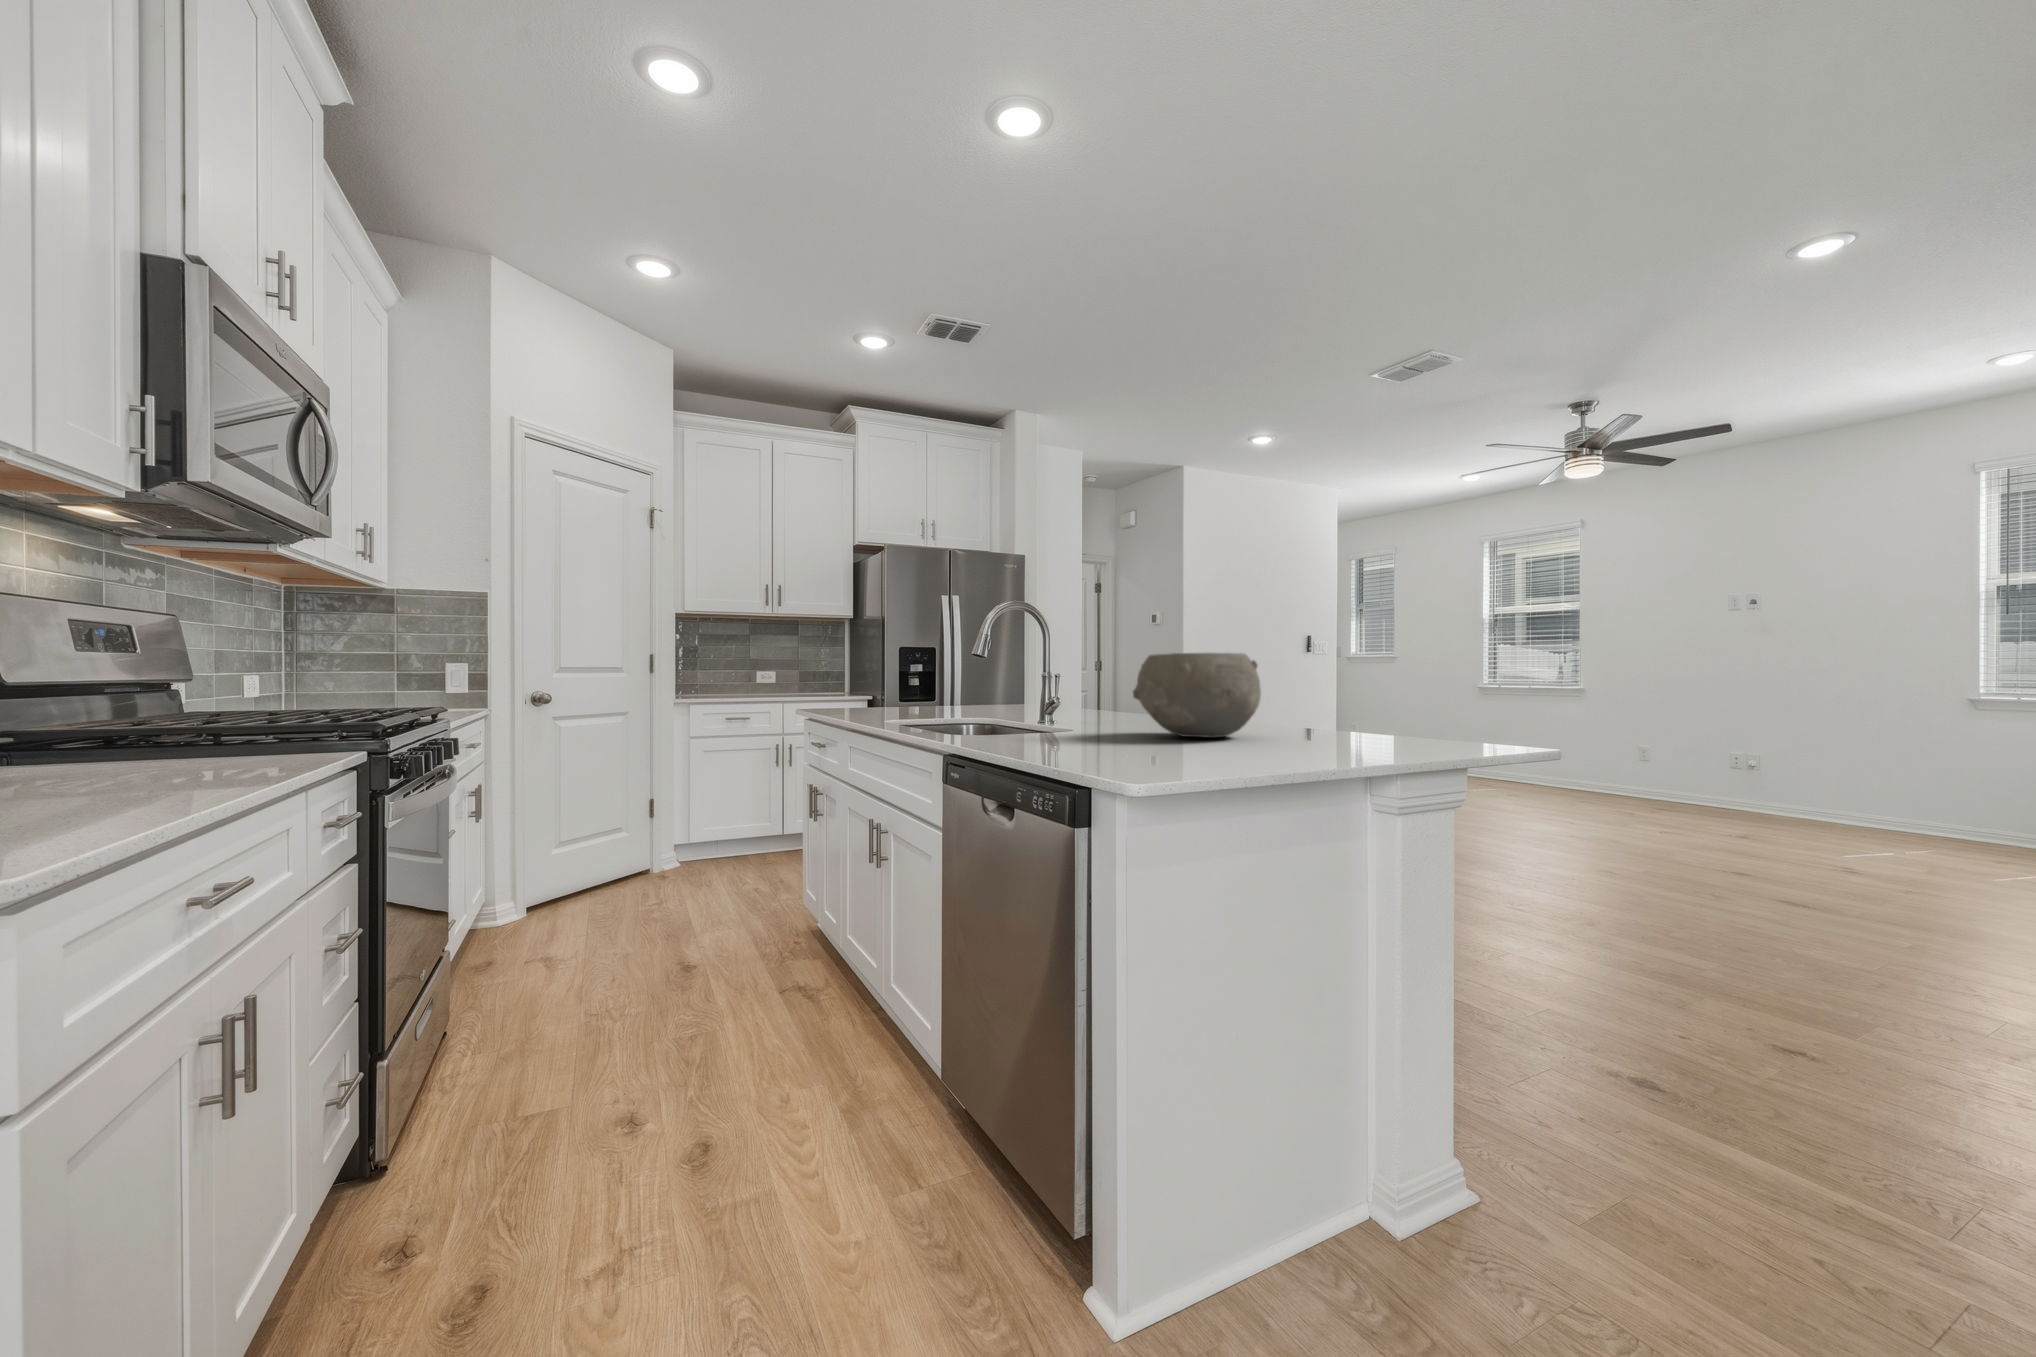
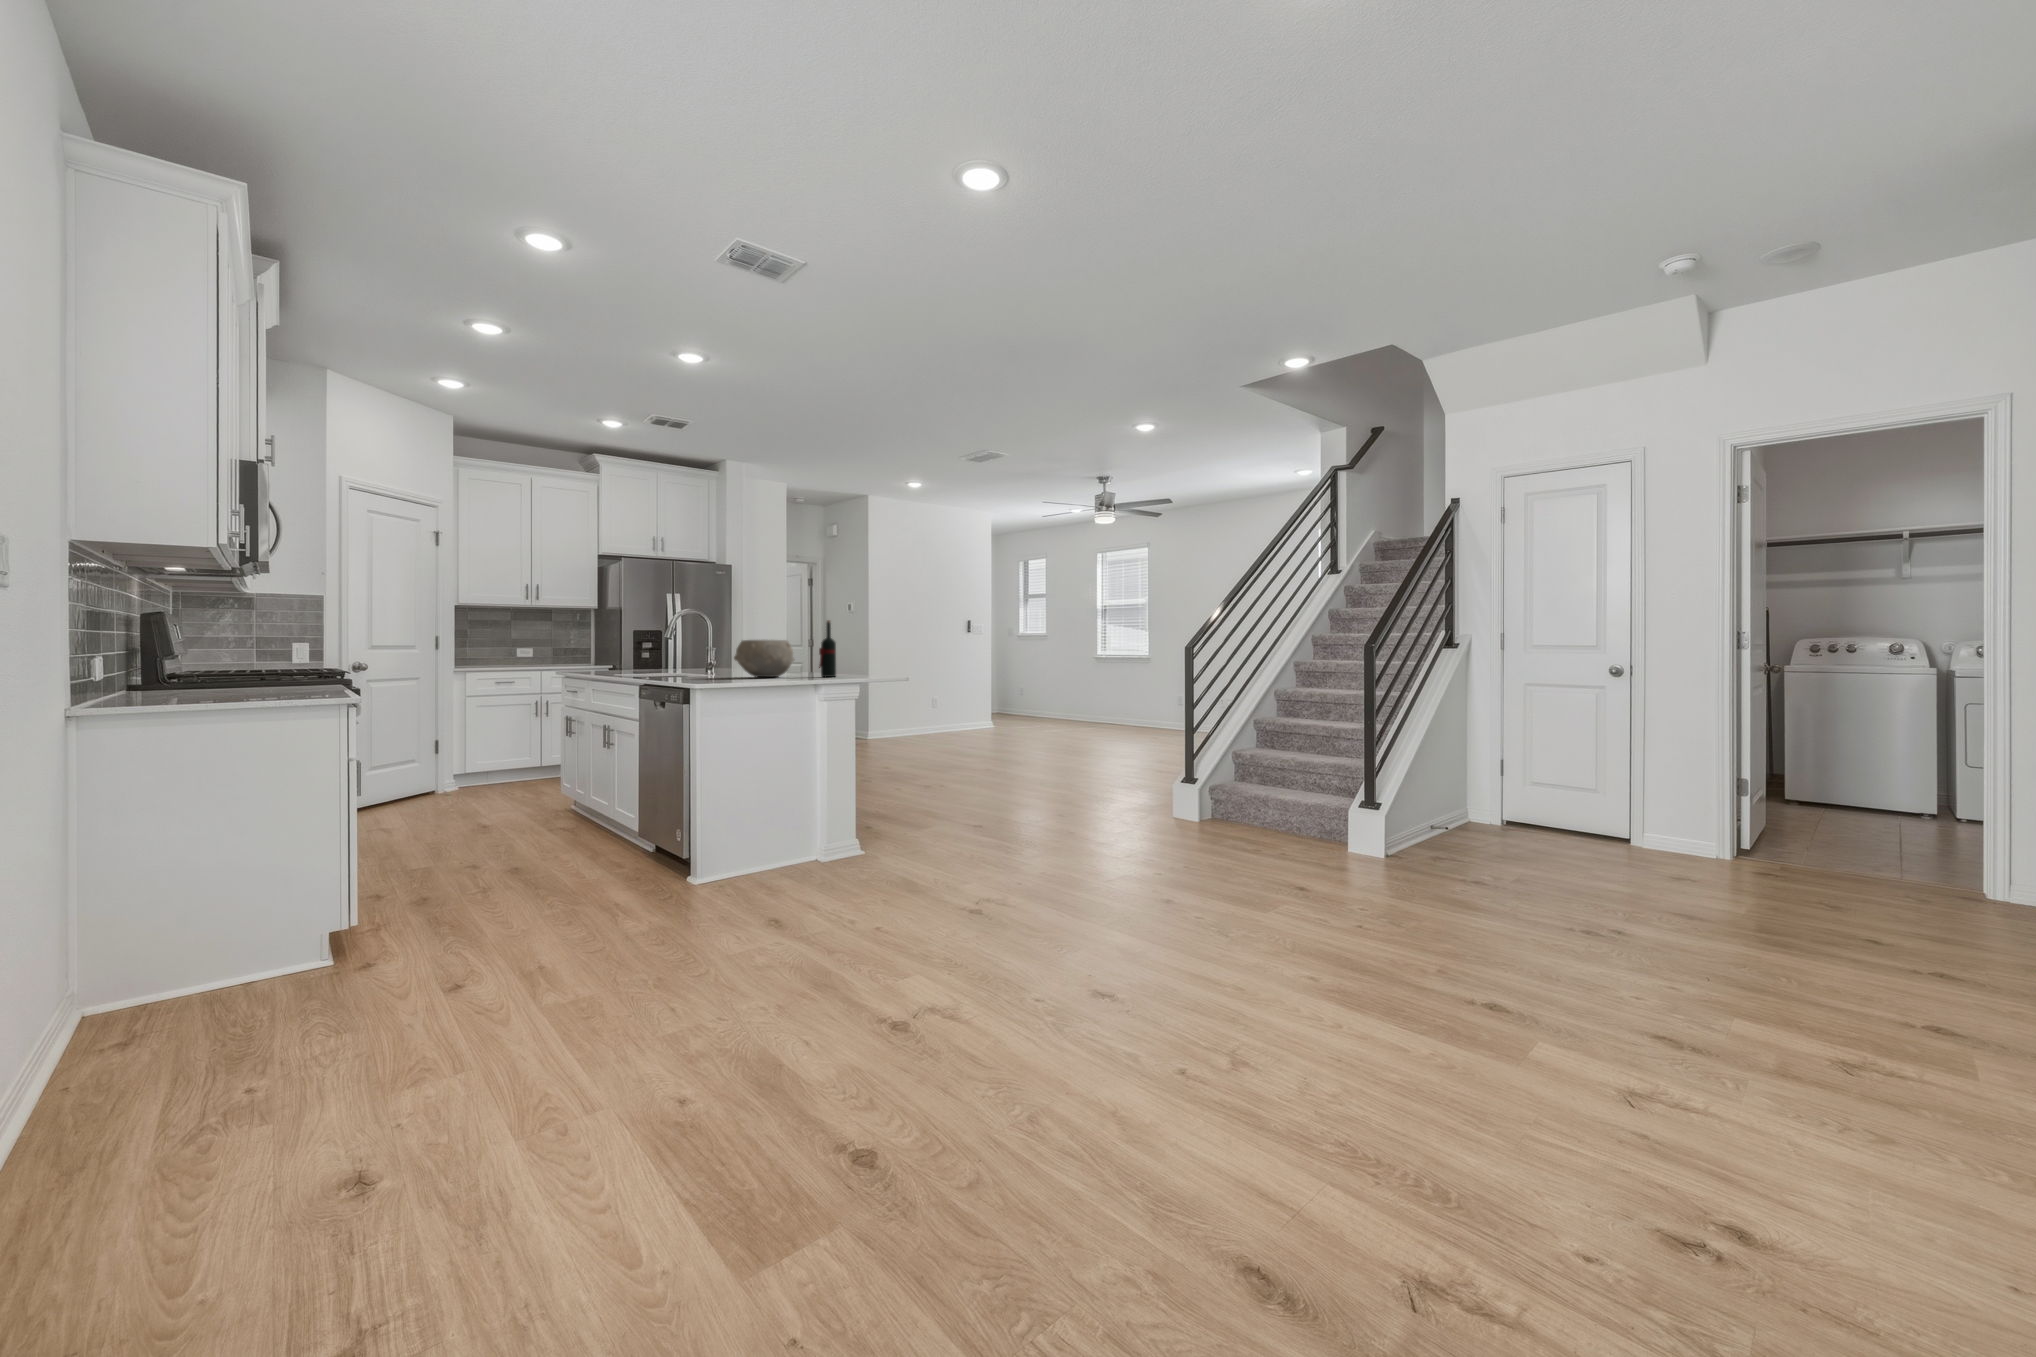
wine bottle: none [1332,606,1371,741] -> present [819,620,836,677]

